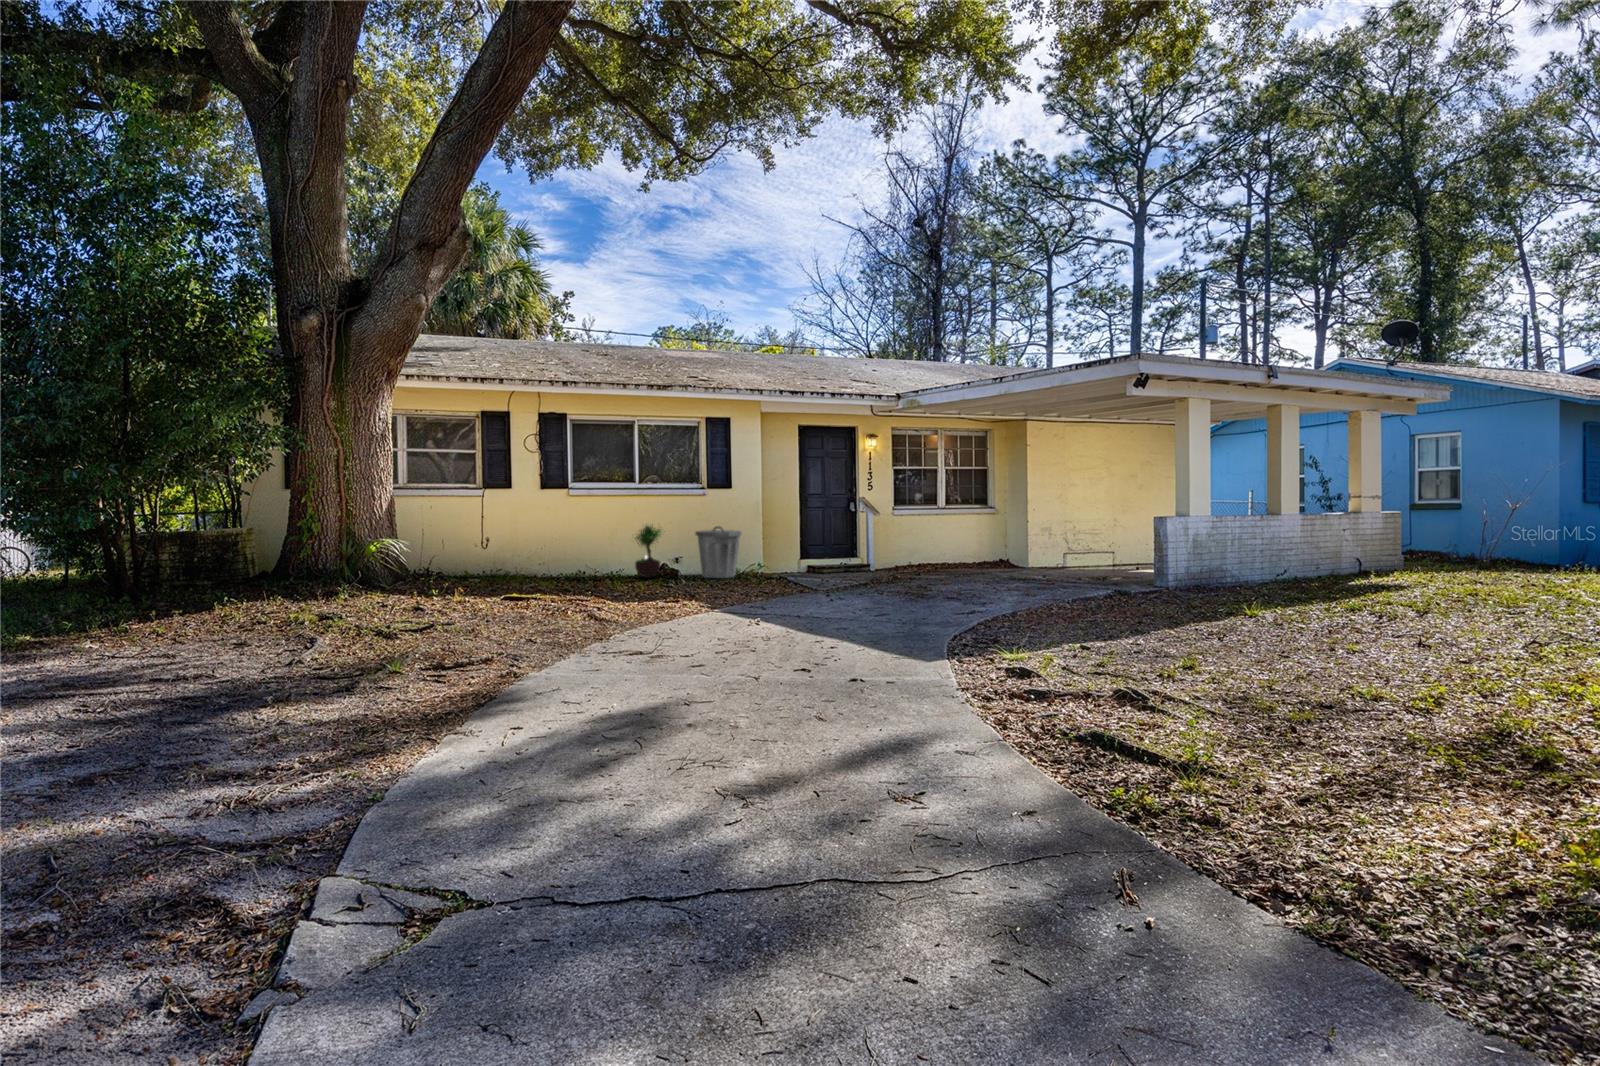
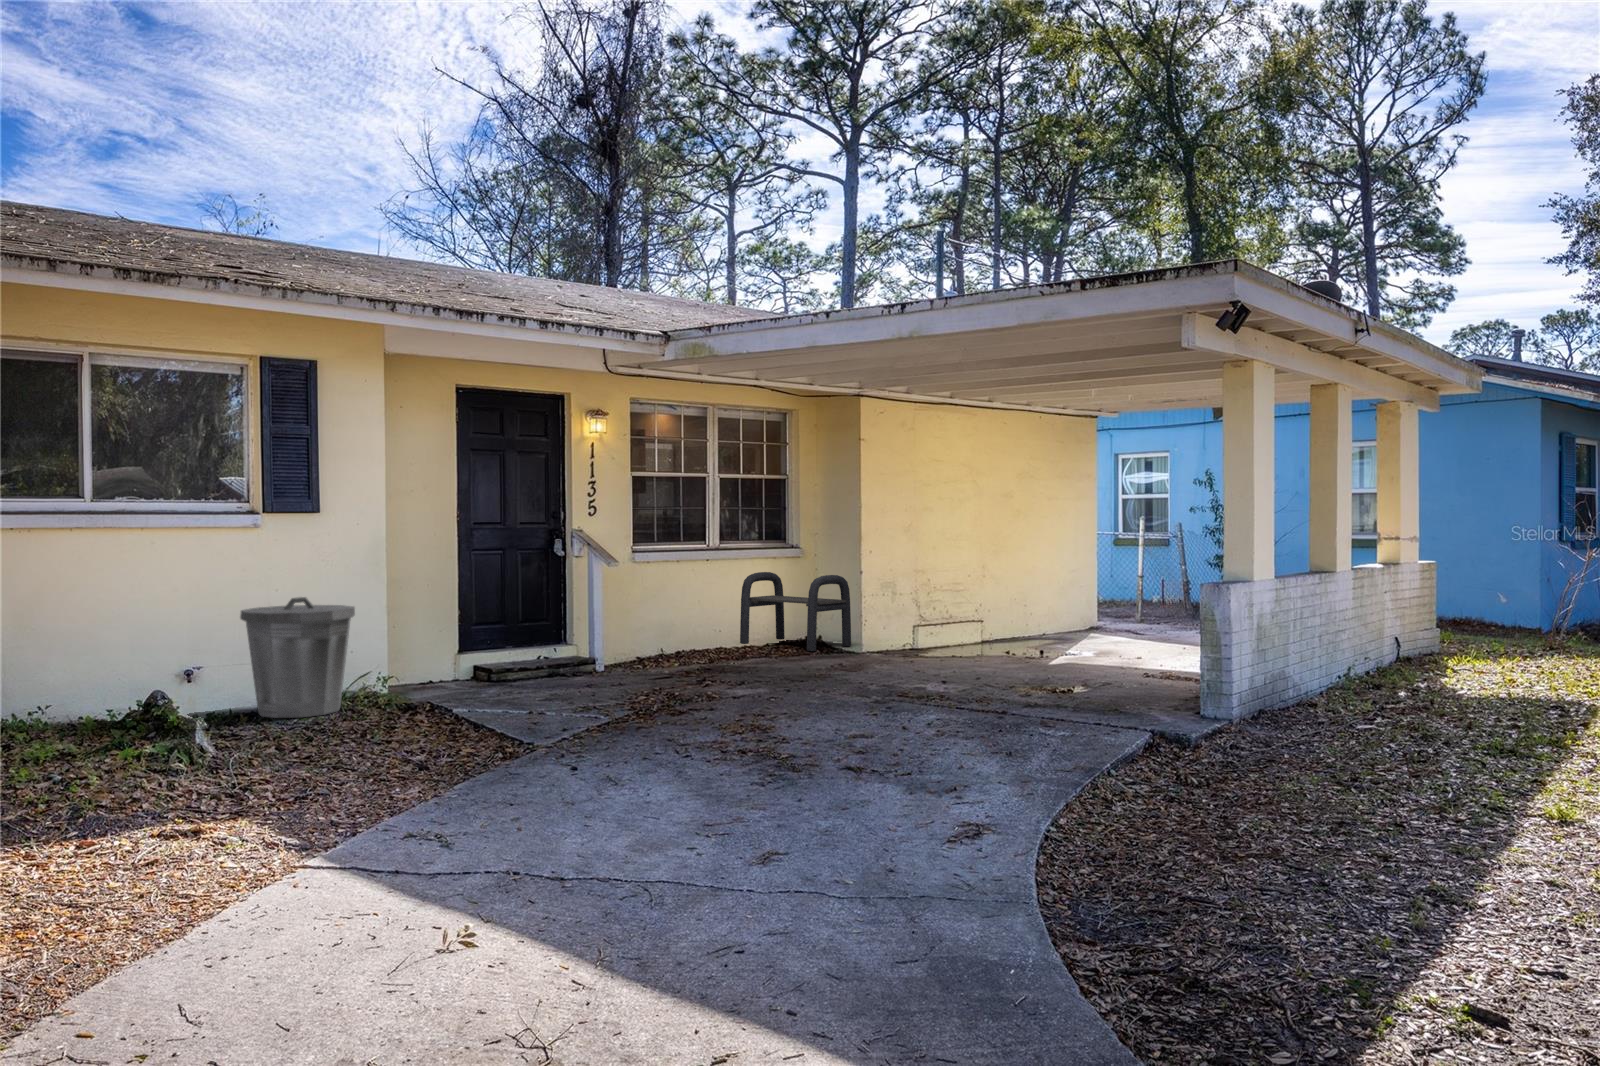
bench: none [960,523,1022,567] -> present [740,572,851,651]
potted tree: present [635,526,661,578] -> none [67,589,163,730]

